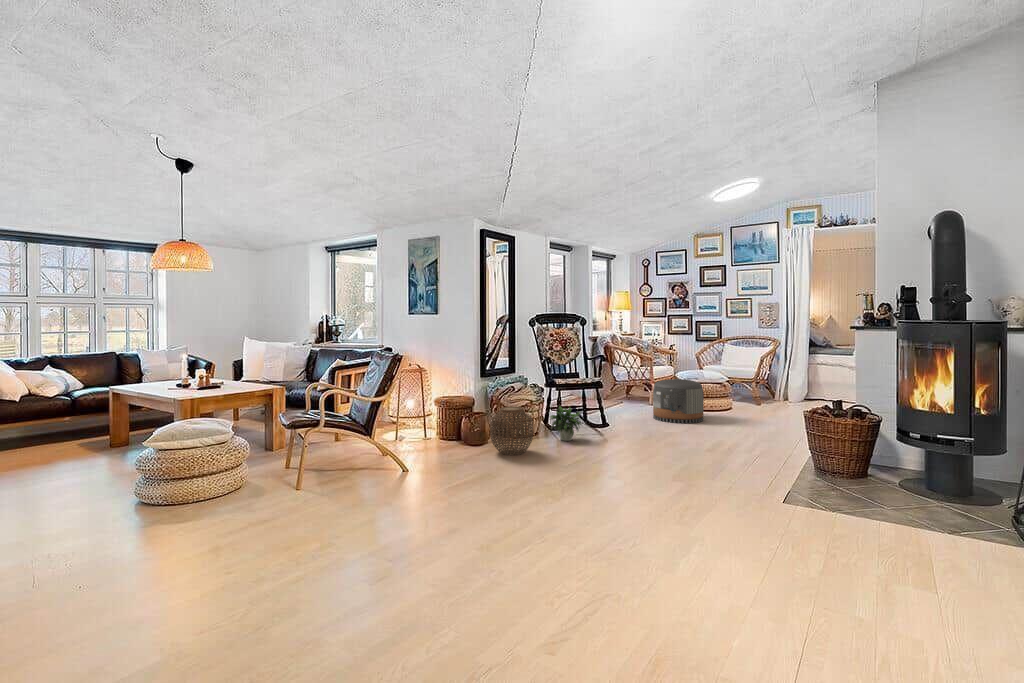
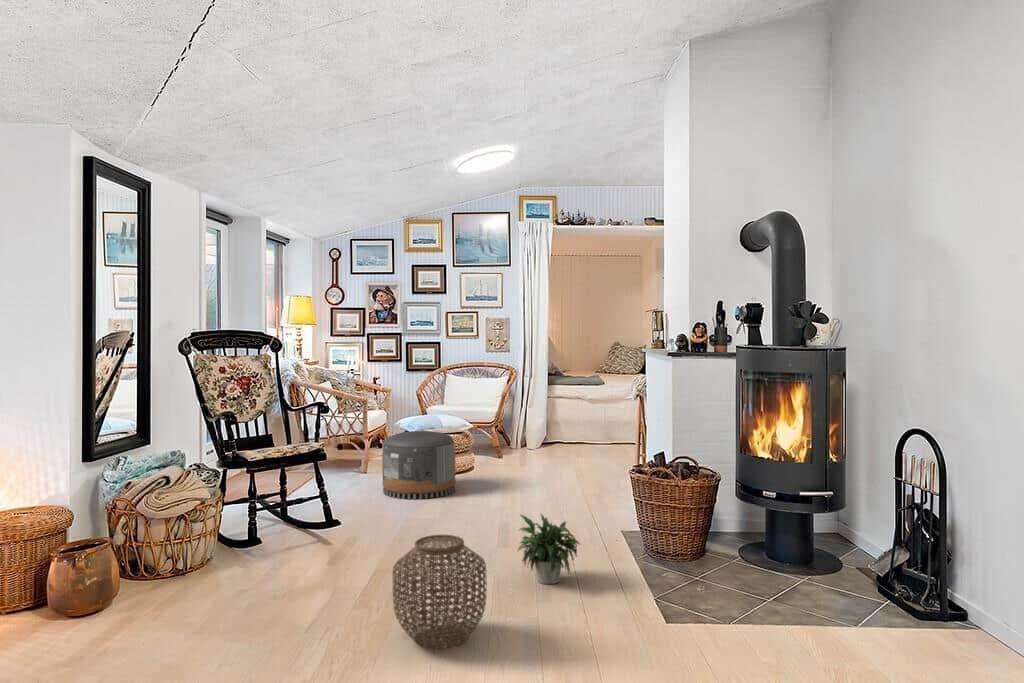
potted plant: present [550,406,581,441] -> present [518,514,580,584]
woven basket: present [490,407,533,455] -> present [393,535,487,648]

